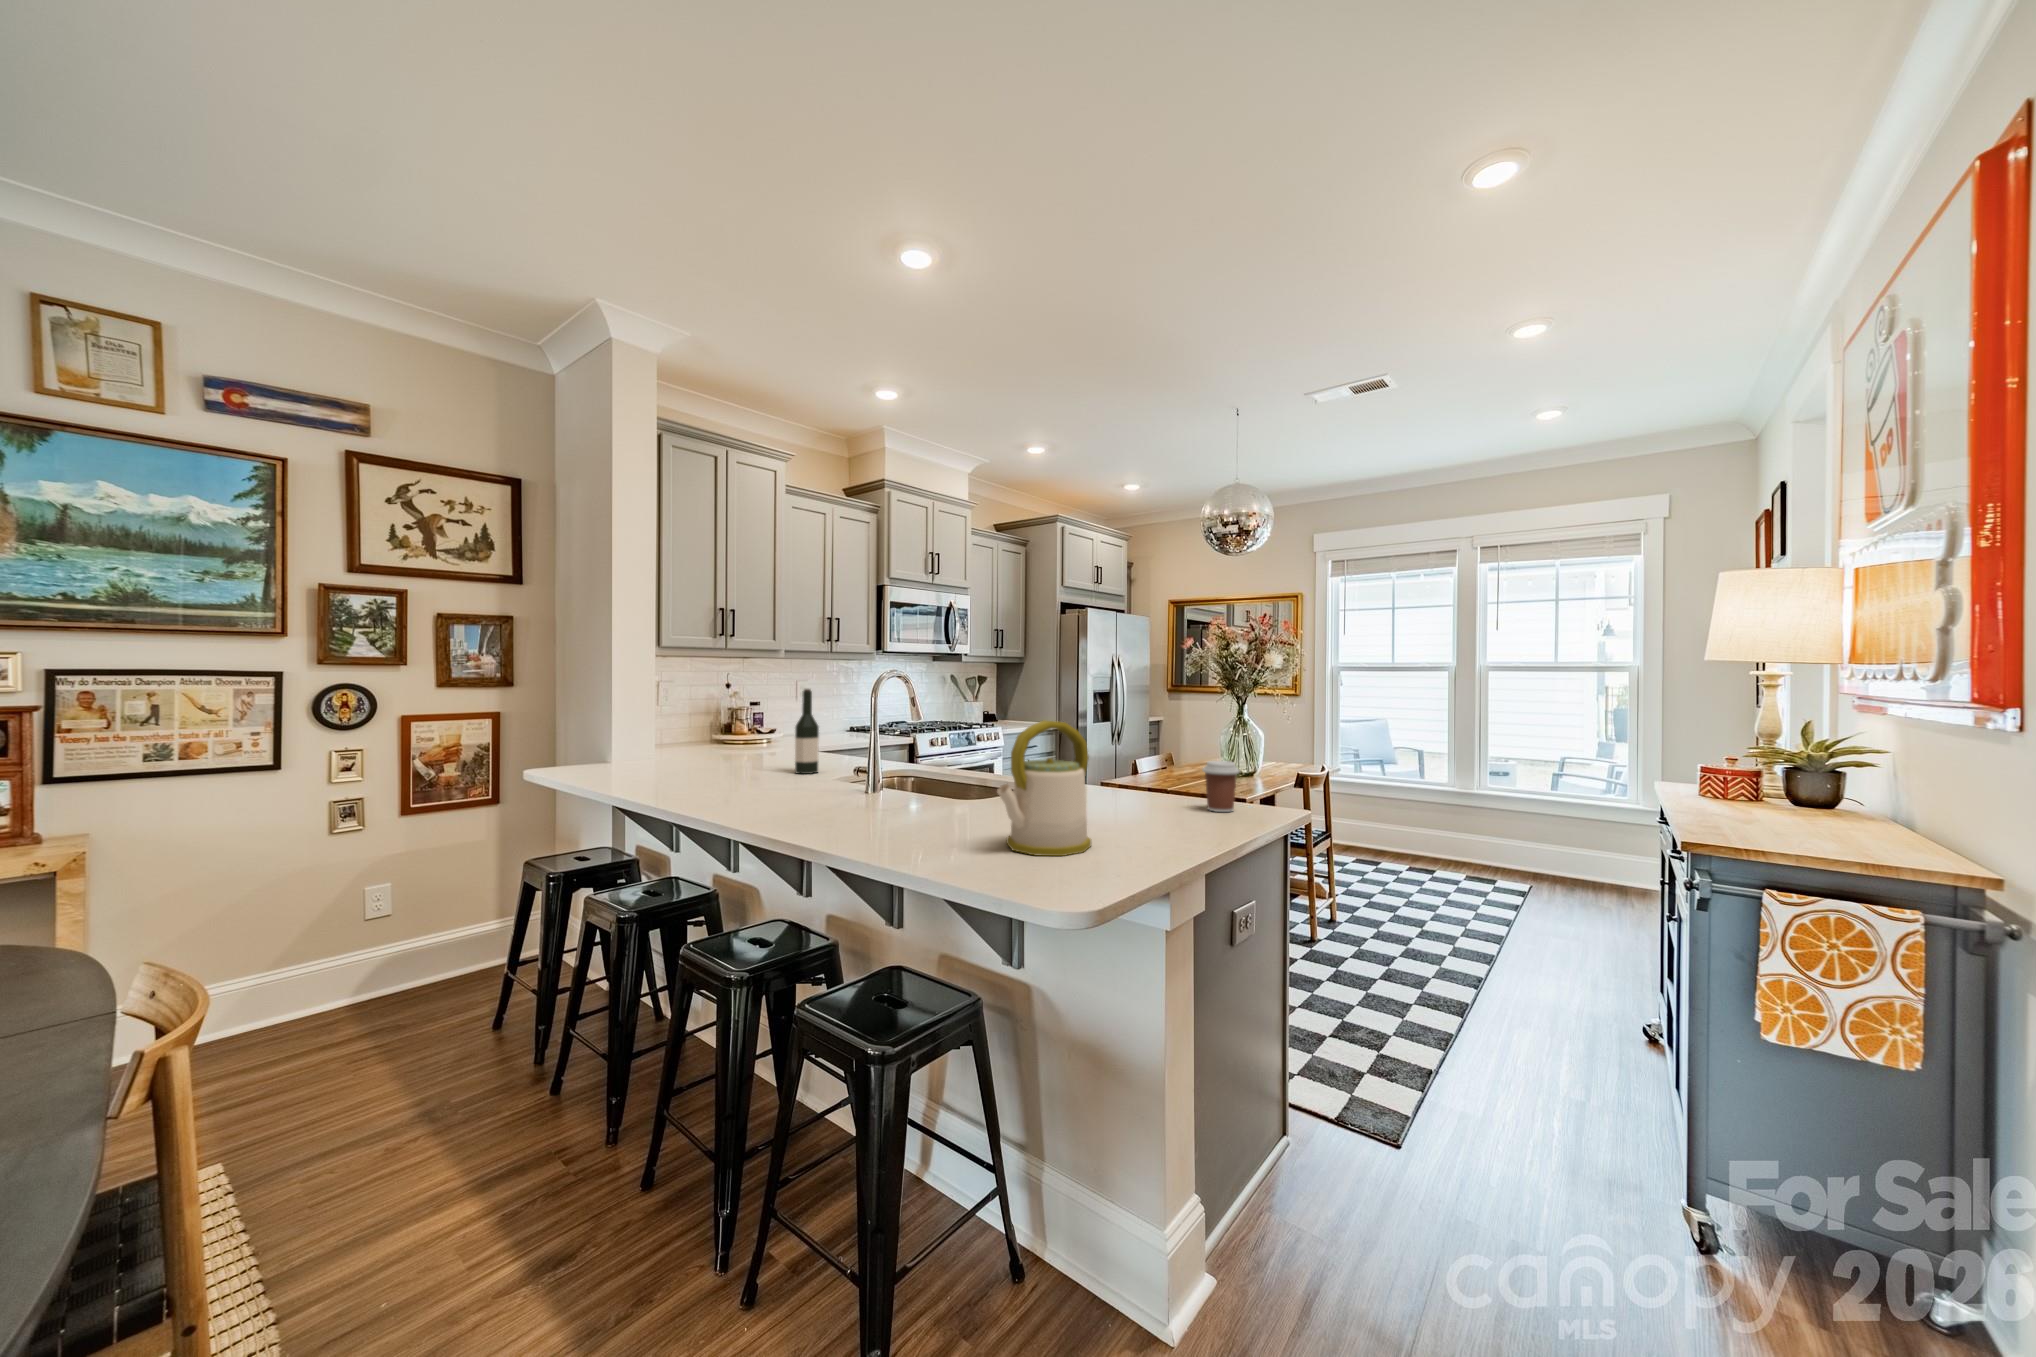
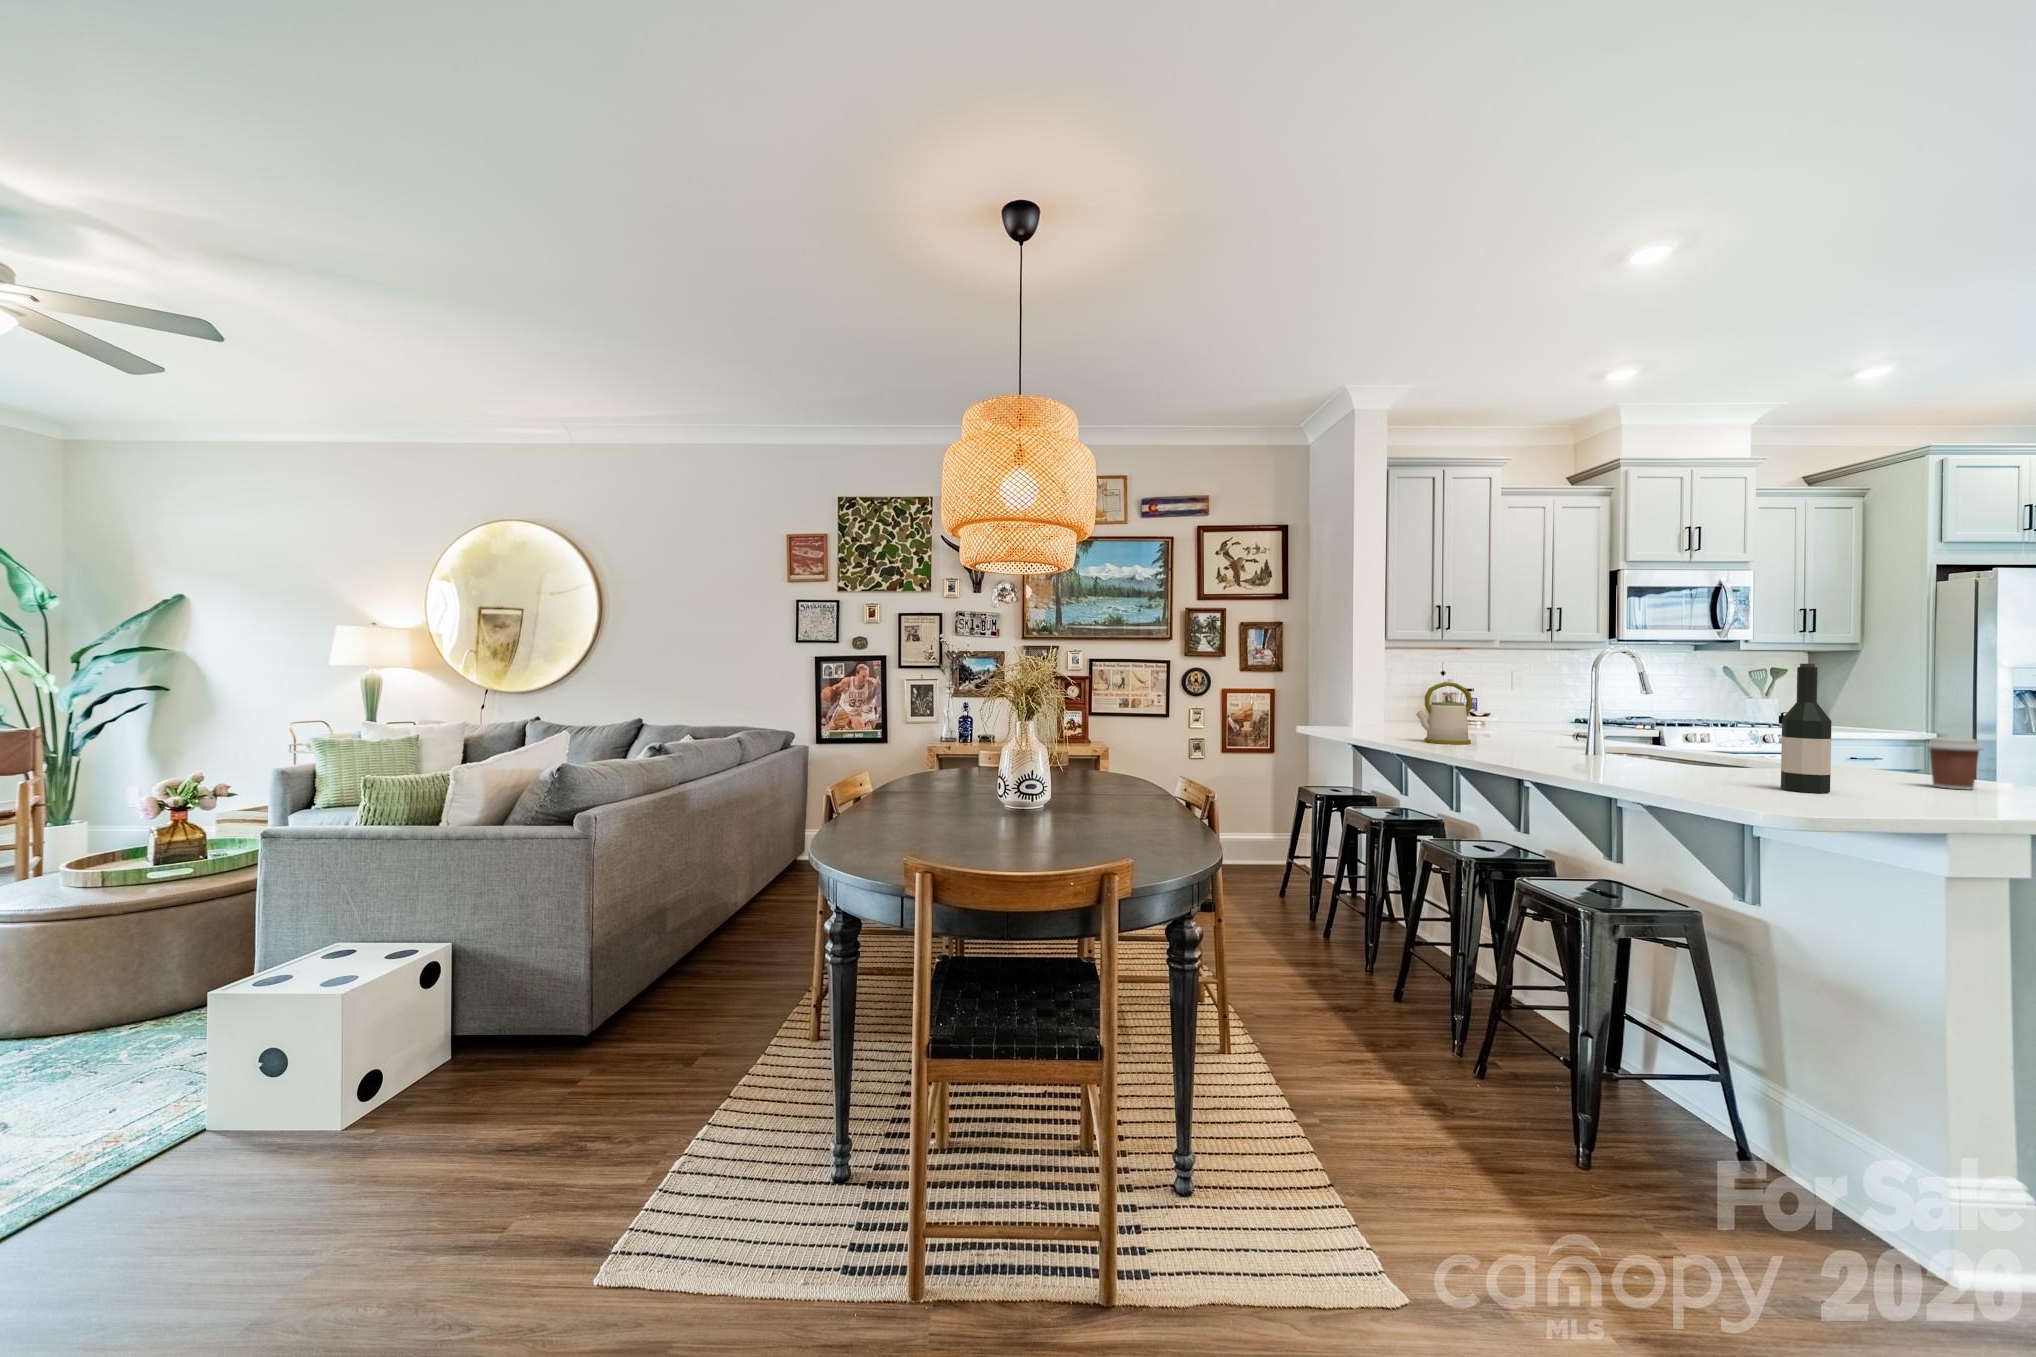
wine bottle: present [795,689,819,774] -> present [1781,664,1831,793]
kettle: present [998,720,1091,856] -> present [1416,682,1472,744]

